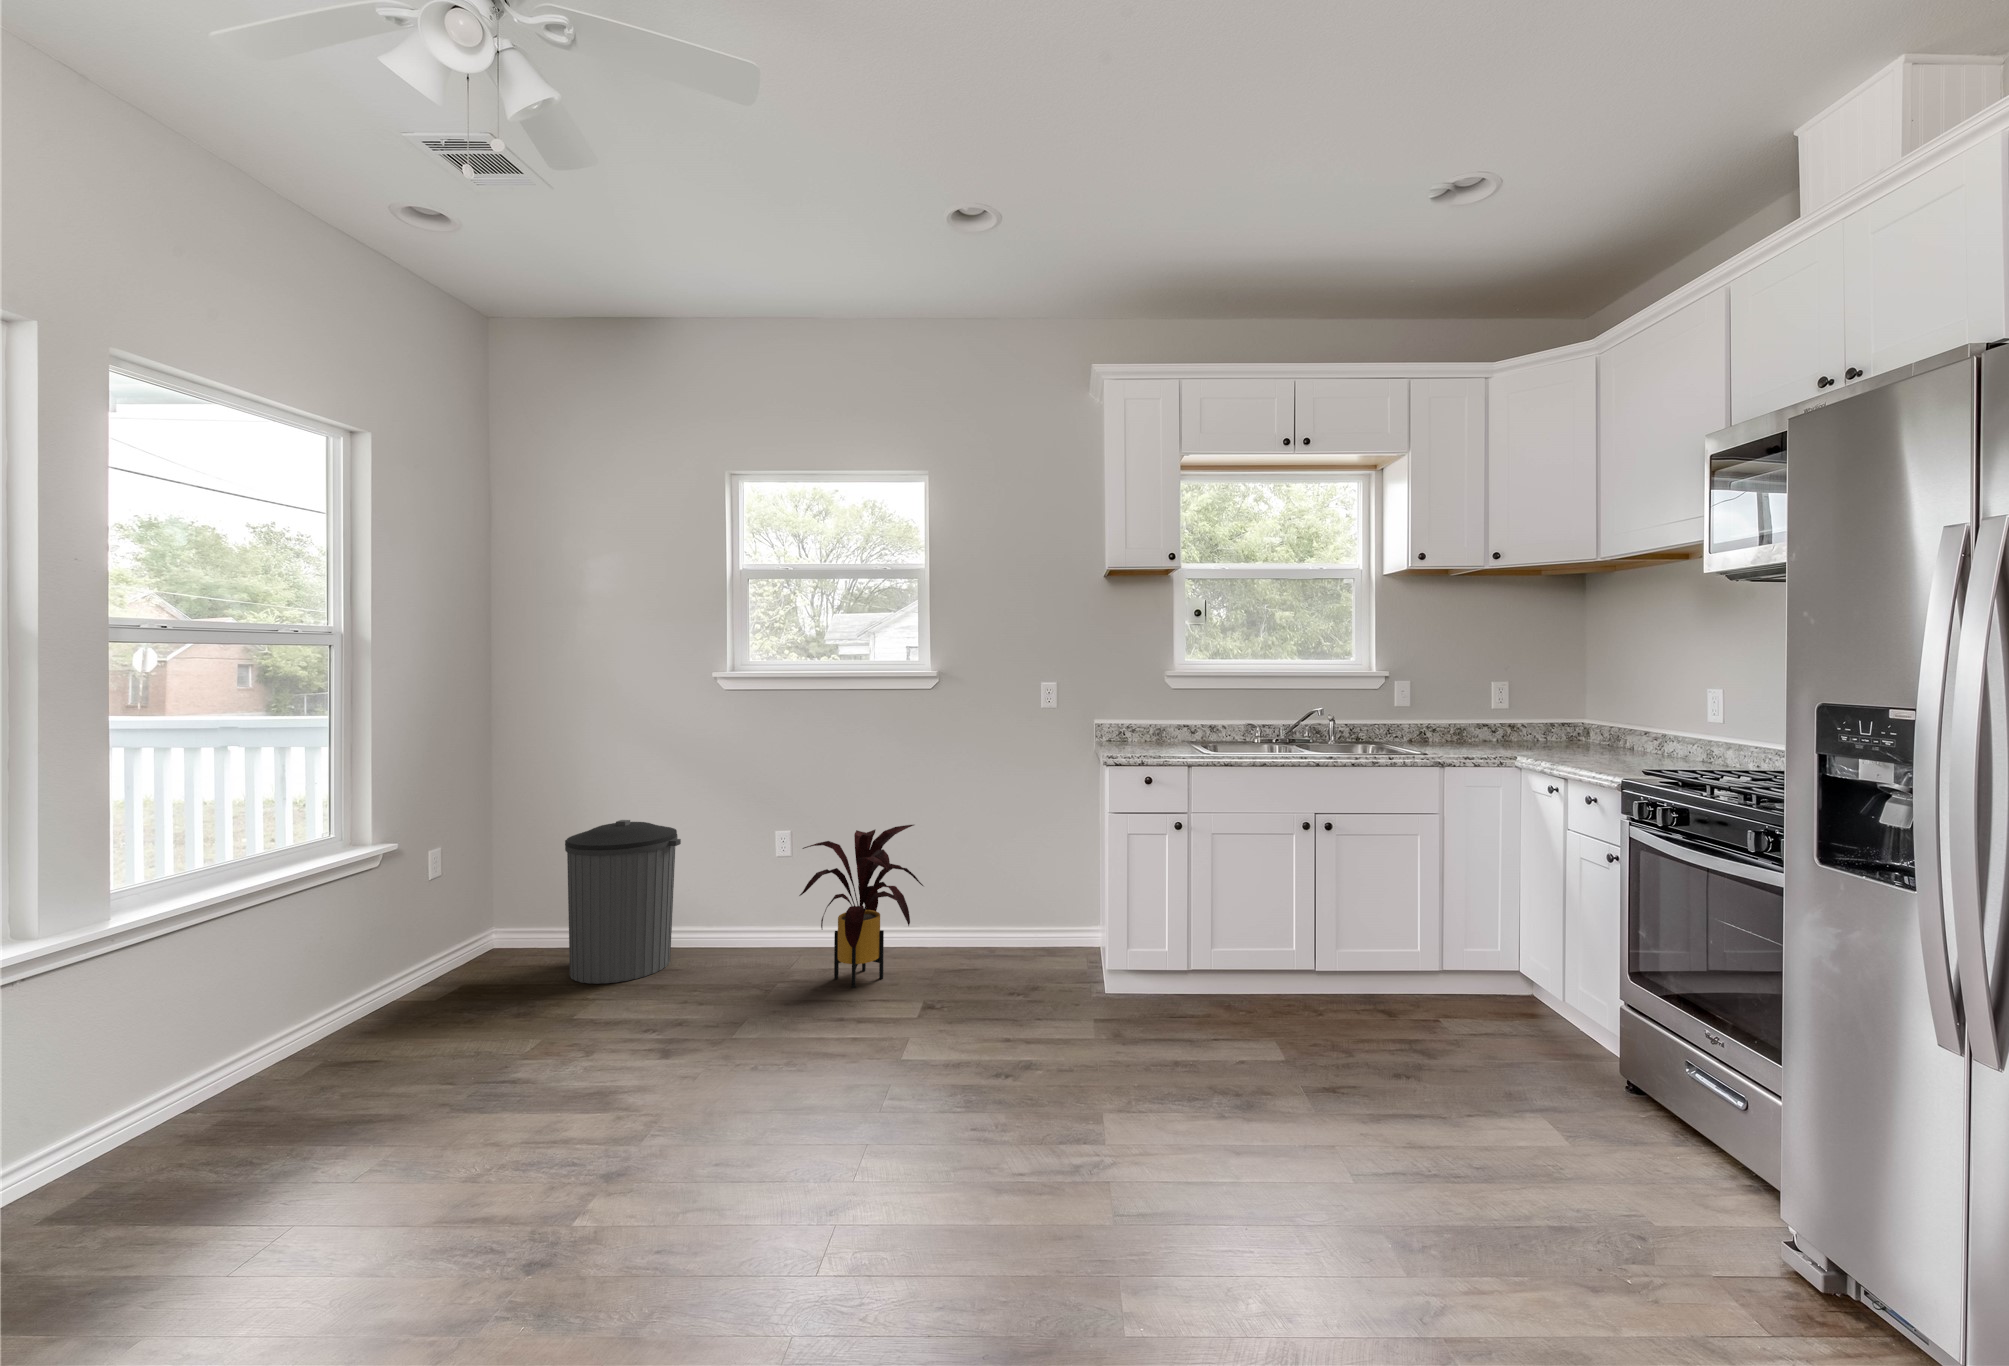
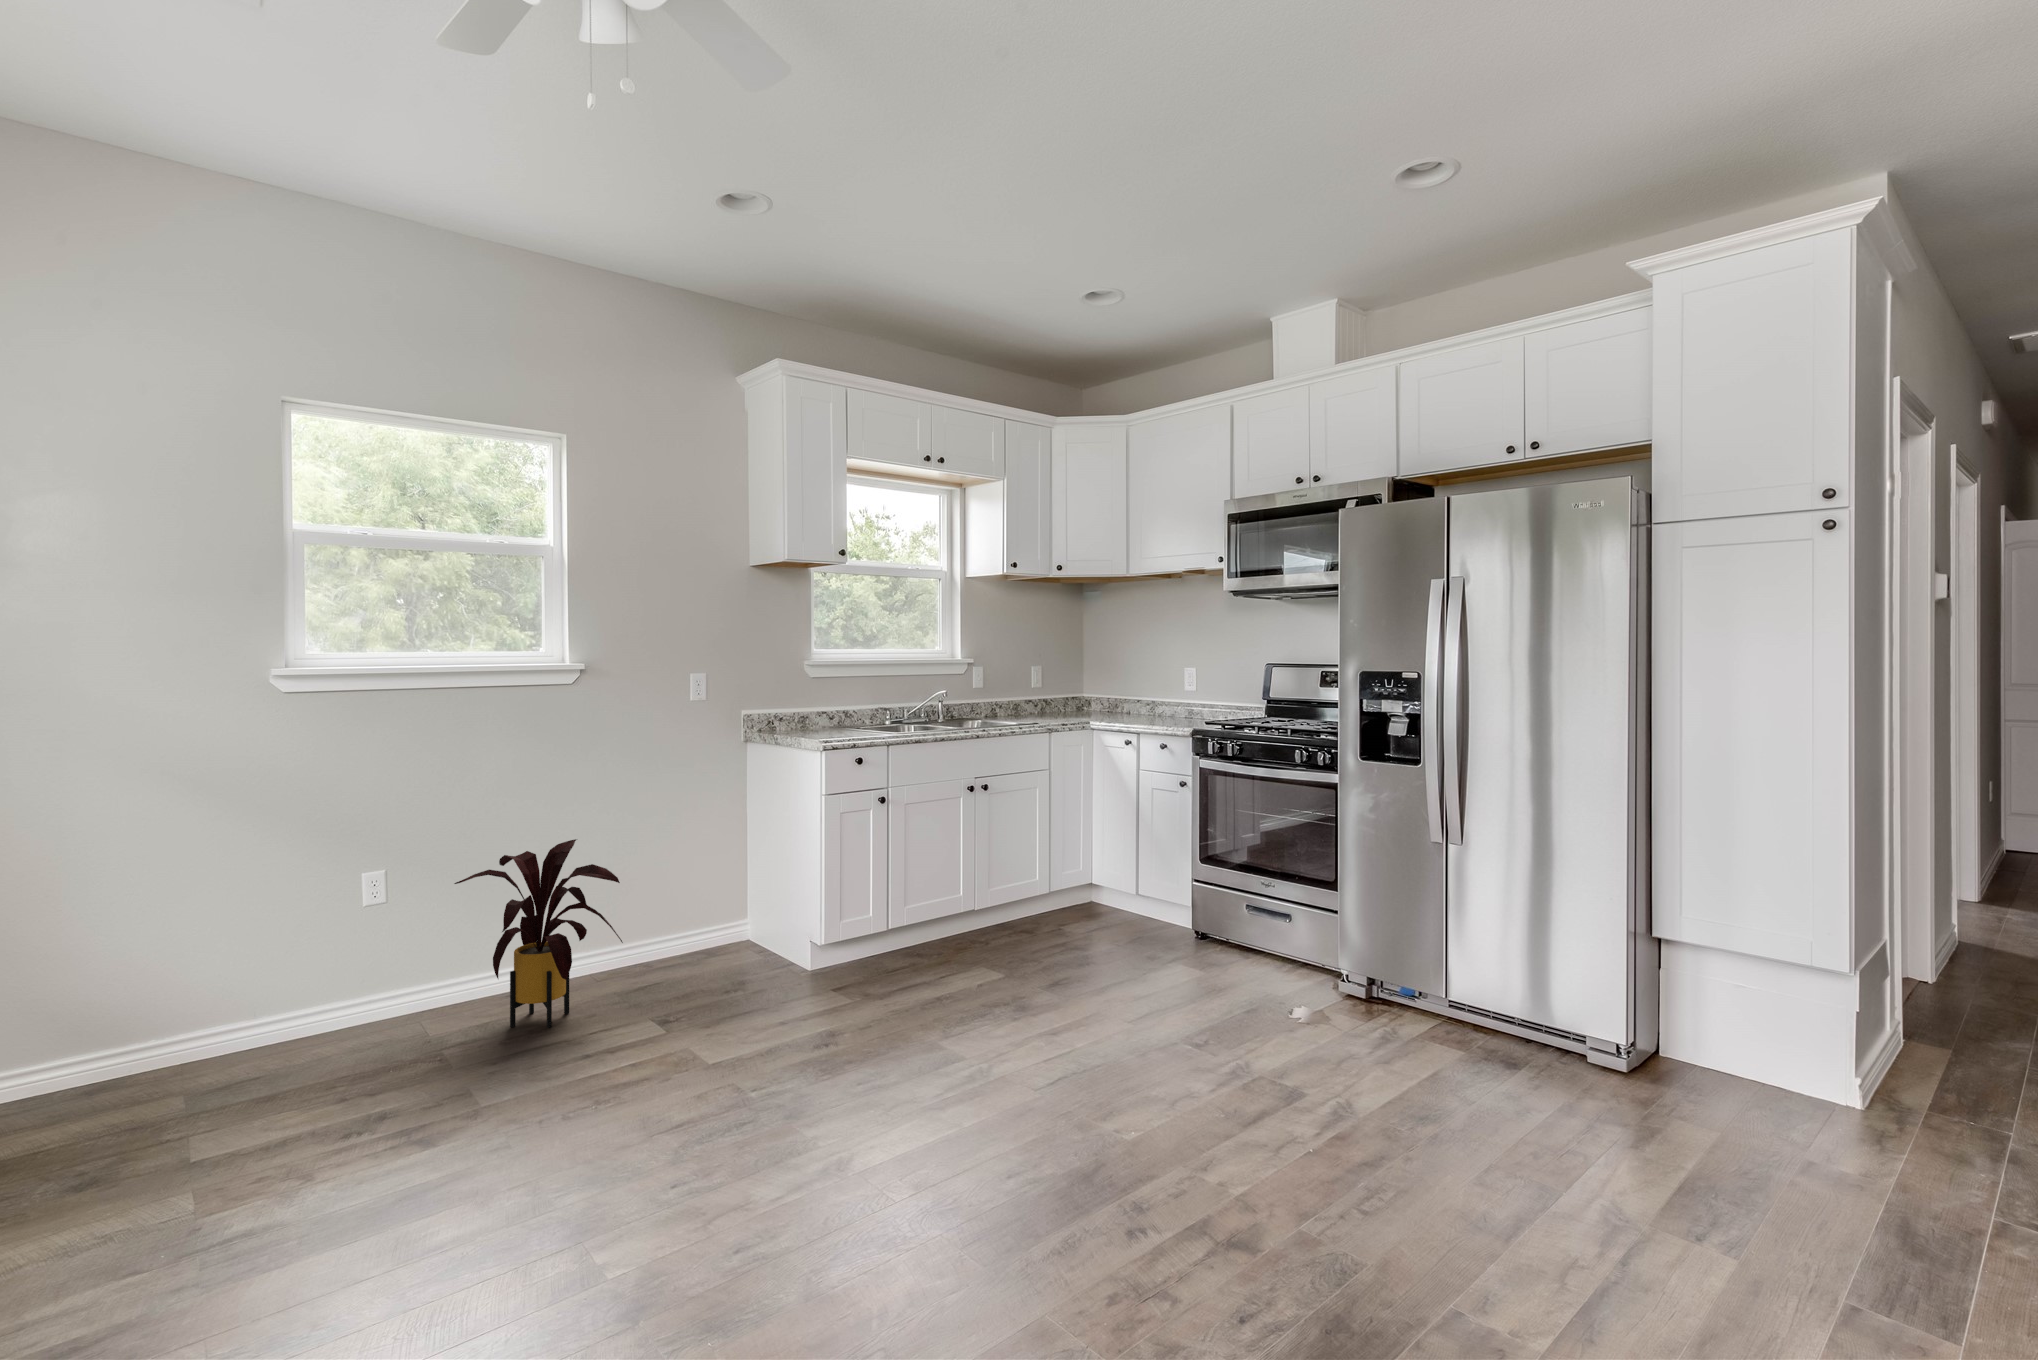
trash can: present [565,820,681,984] -> none [43,885,257,1127]

